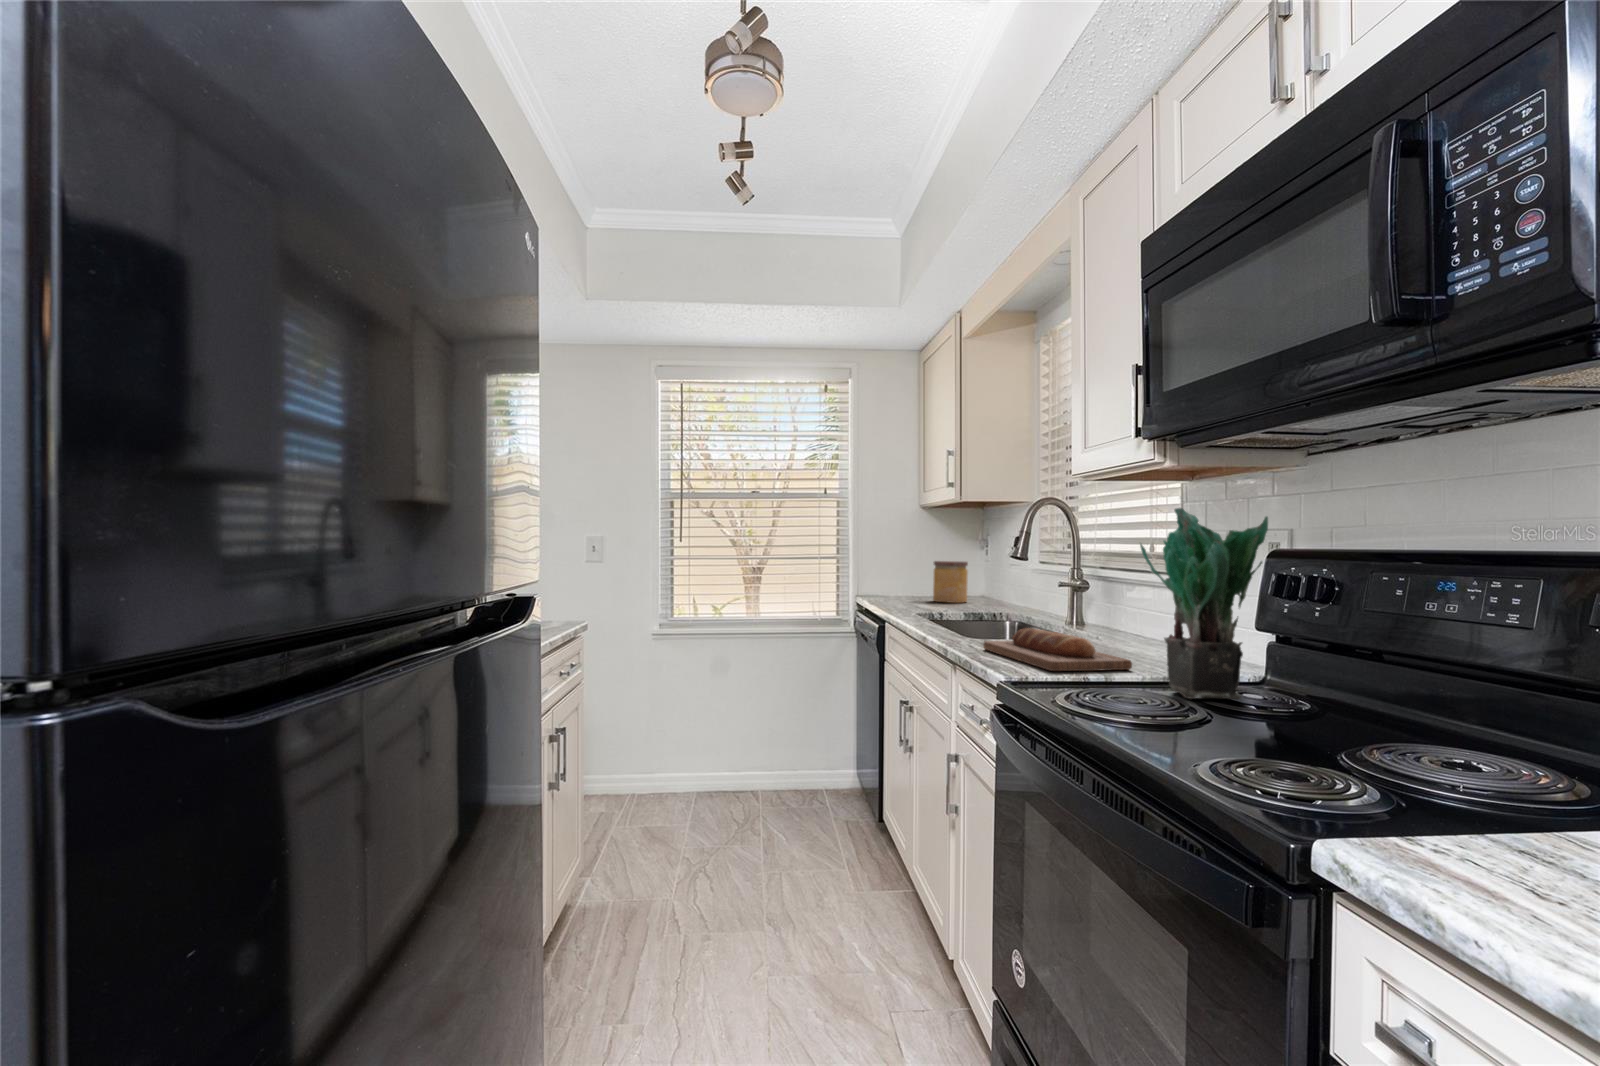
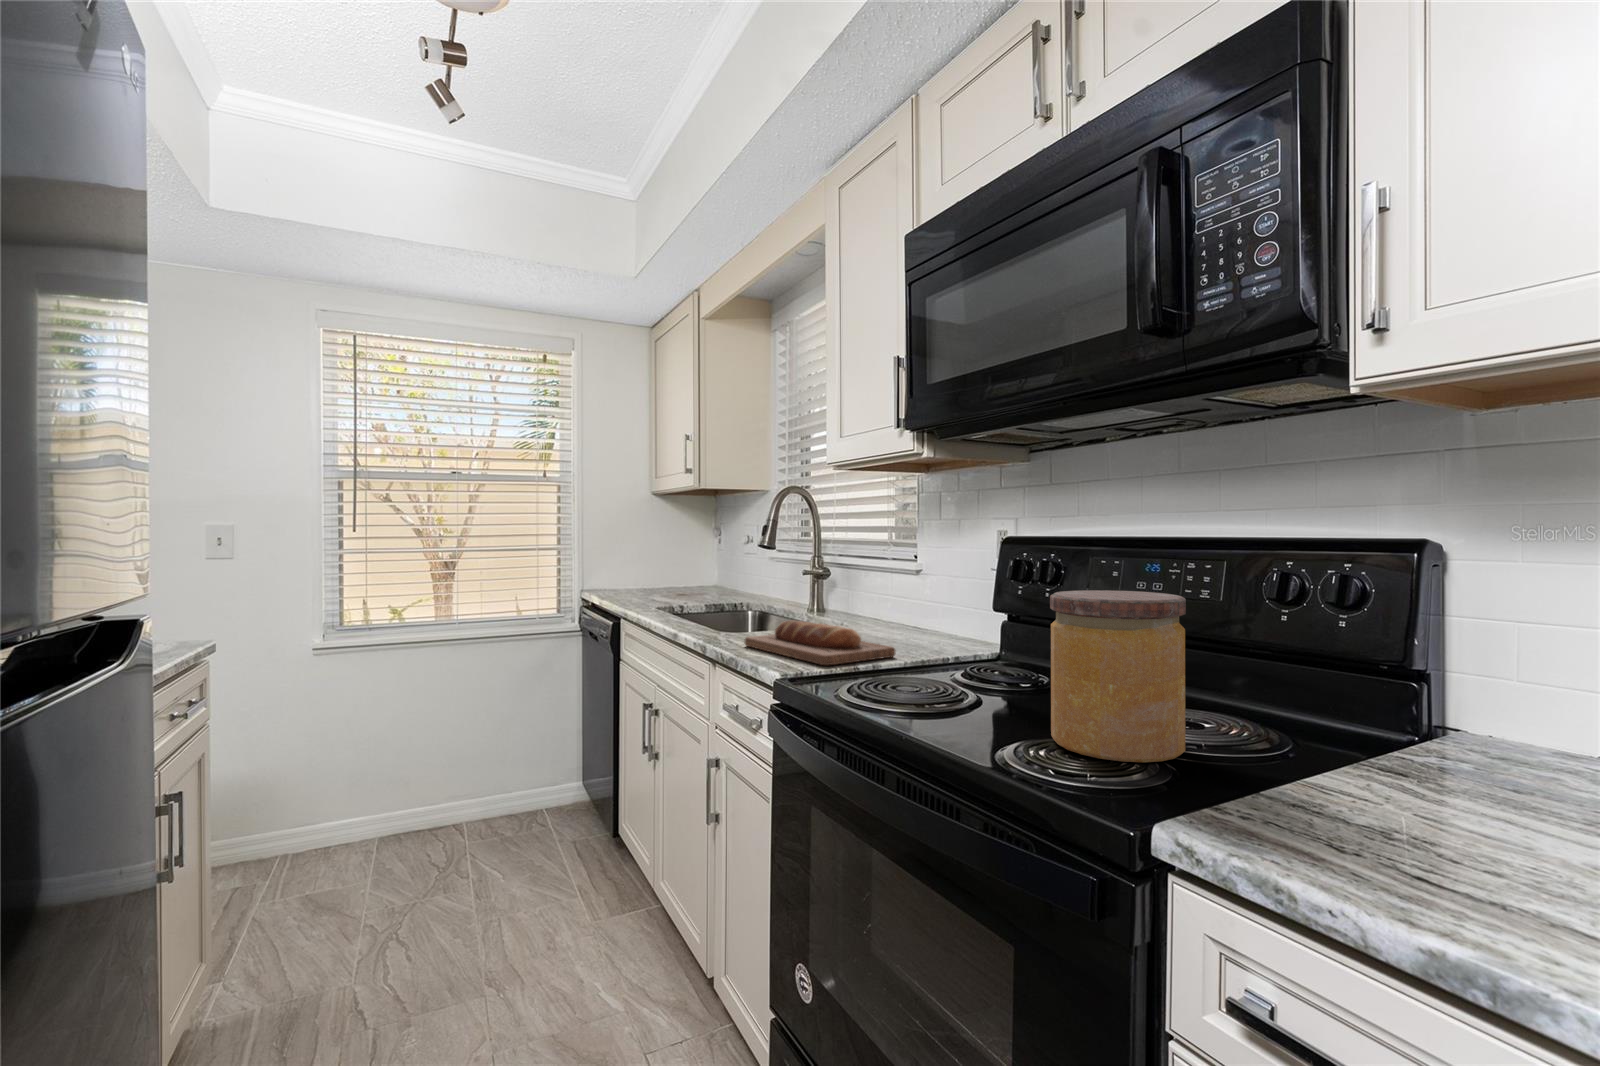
potted plant: present [1140,508,1268,699] -> none [918,497,1027,684]
jar: present [933,561,968,603] -> present [1050,590,1186,762]

